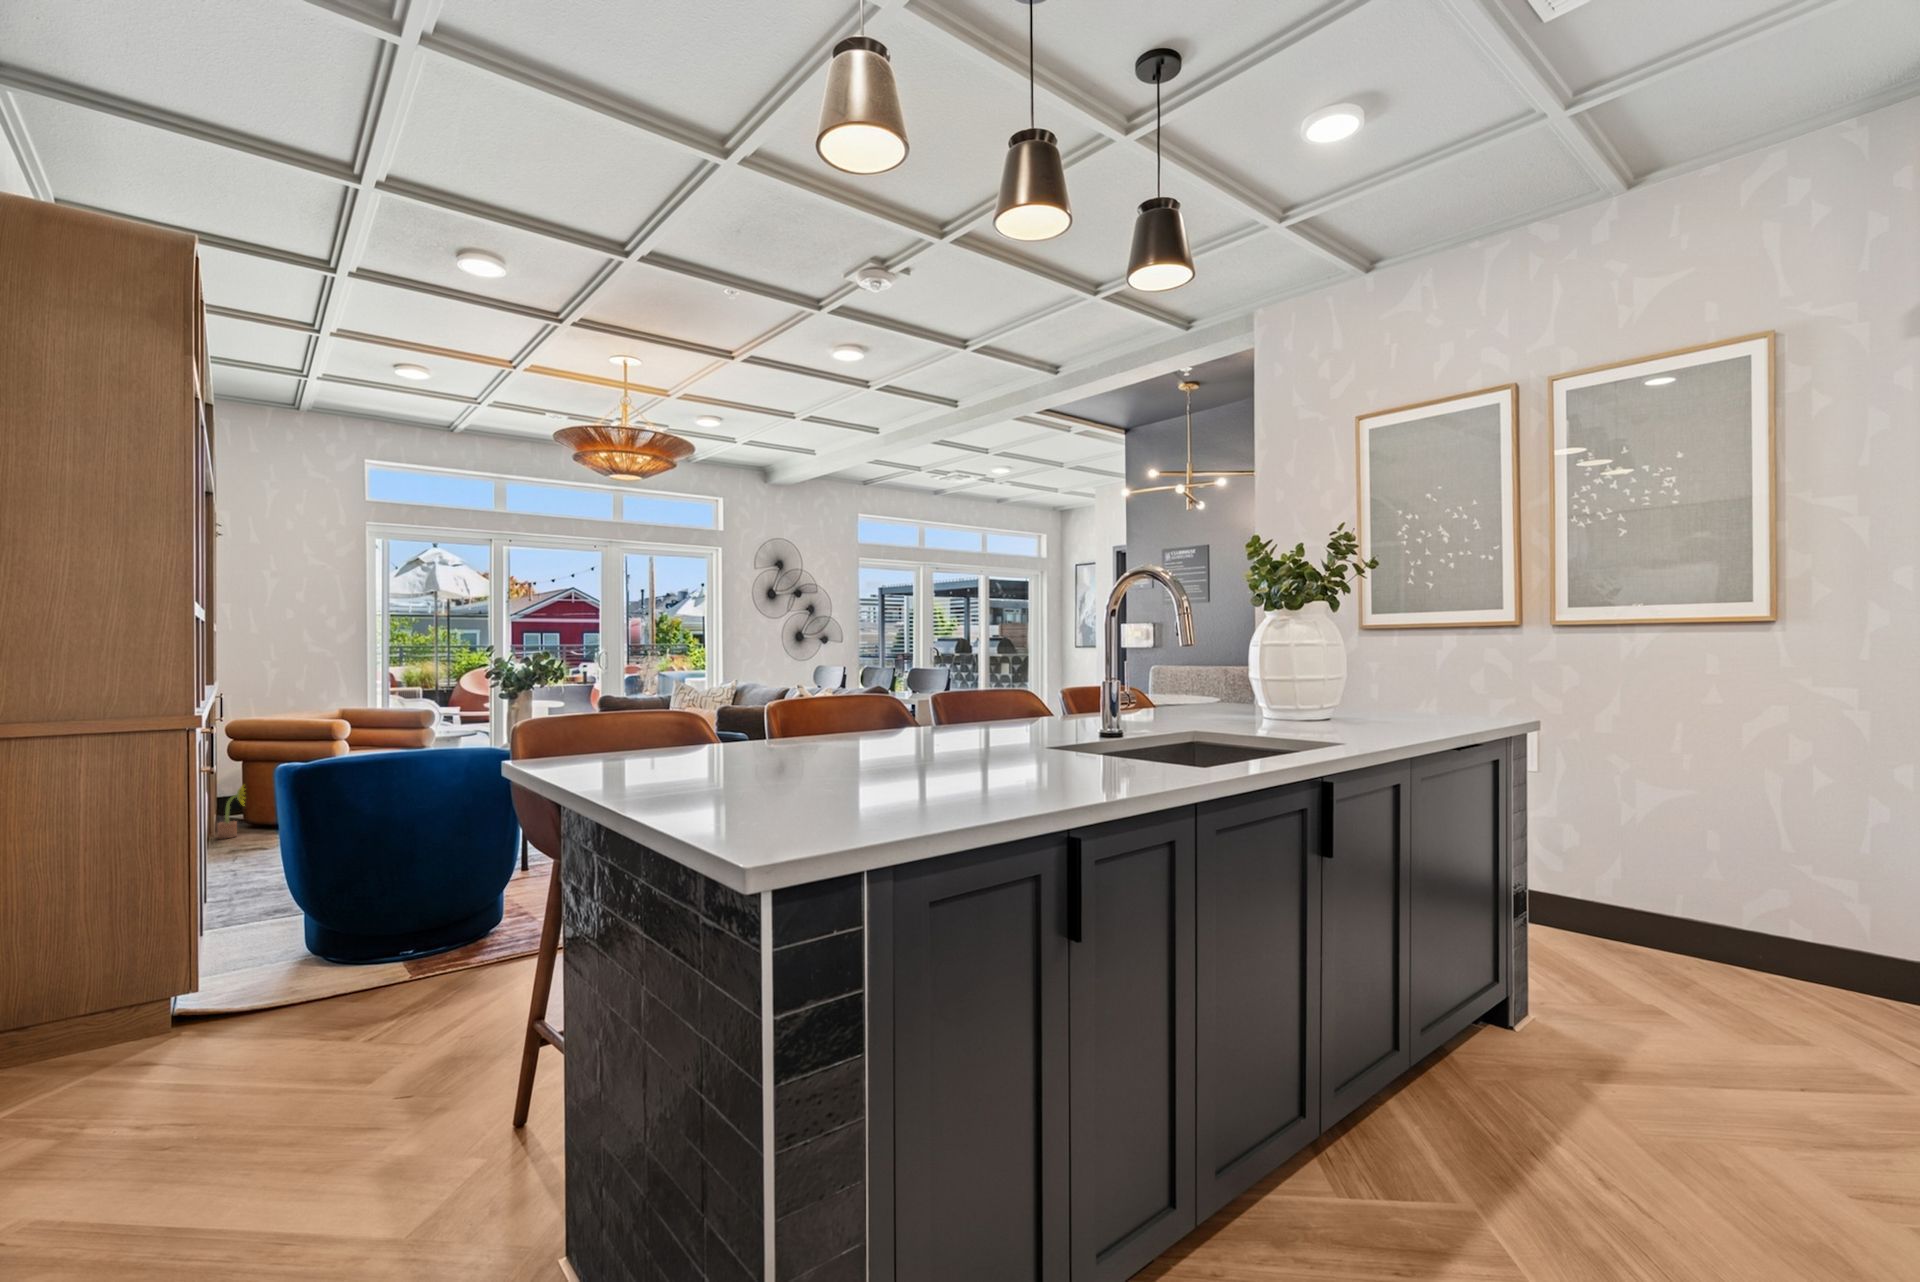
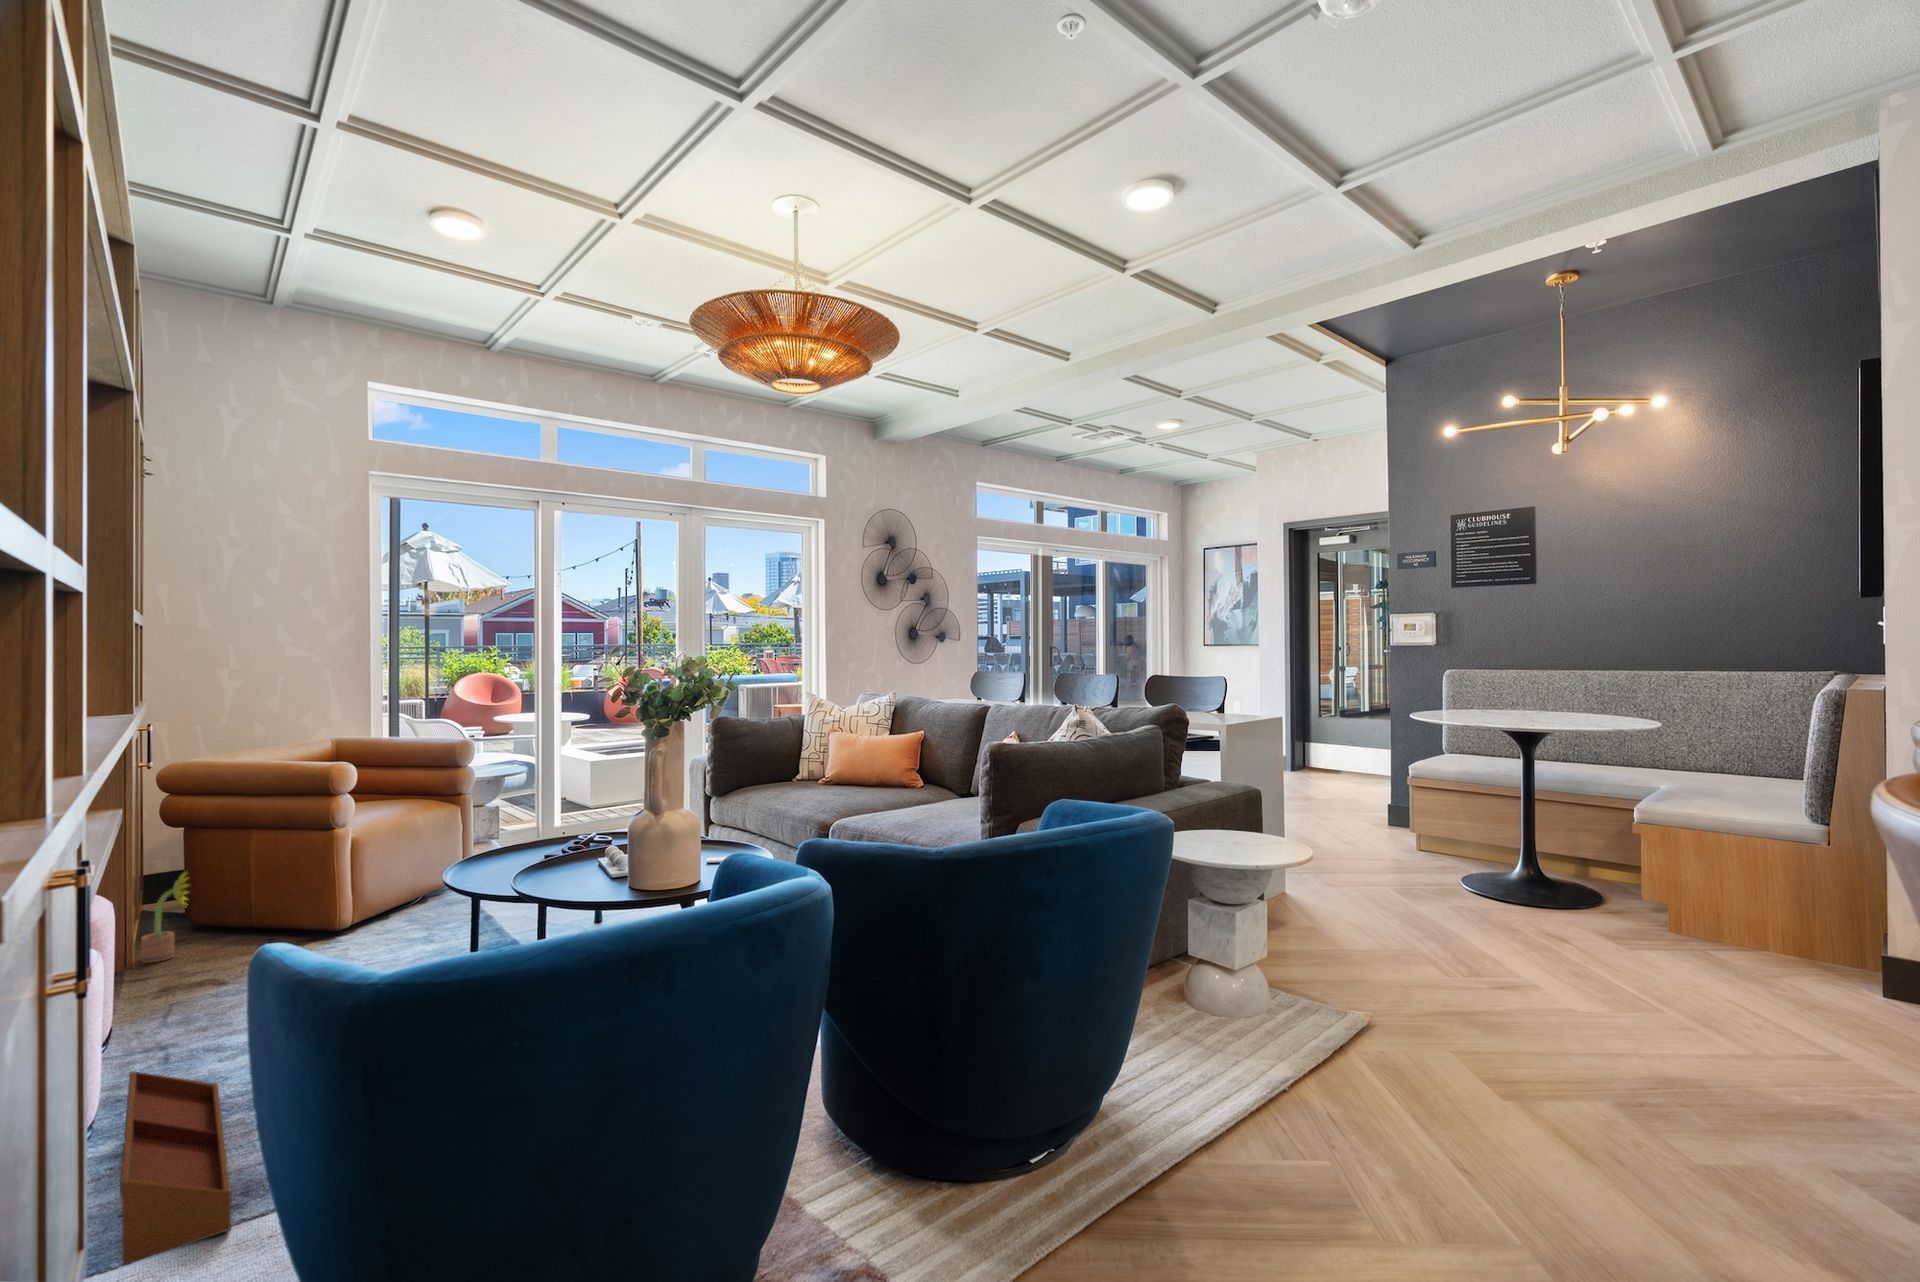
storage bin: none [220,860,270,924] -> present [120,1072,231,1265]

